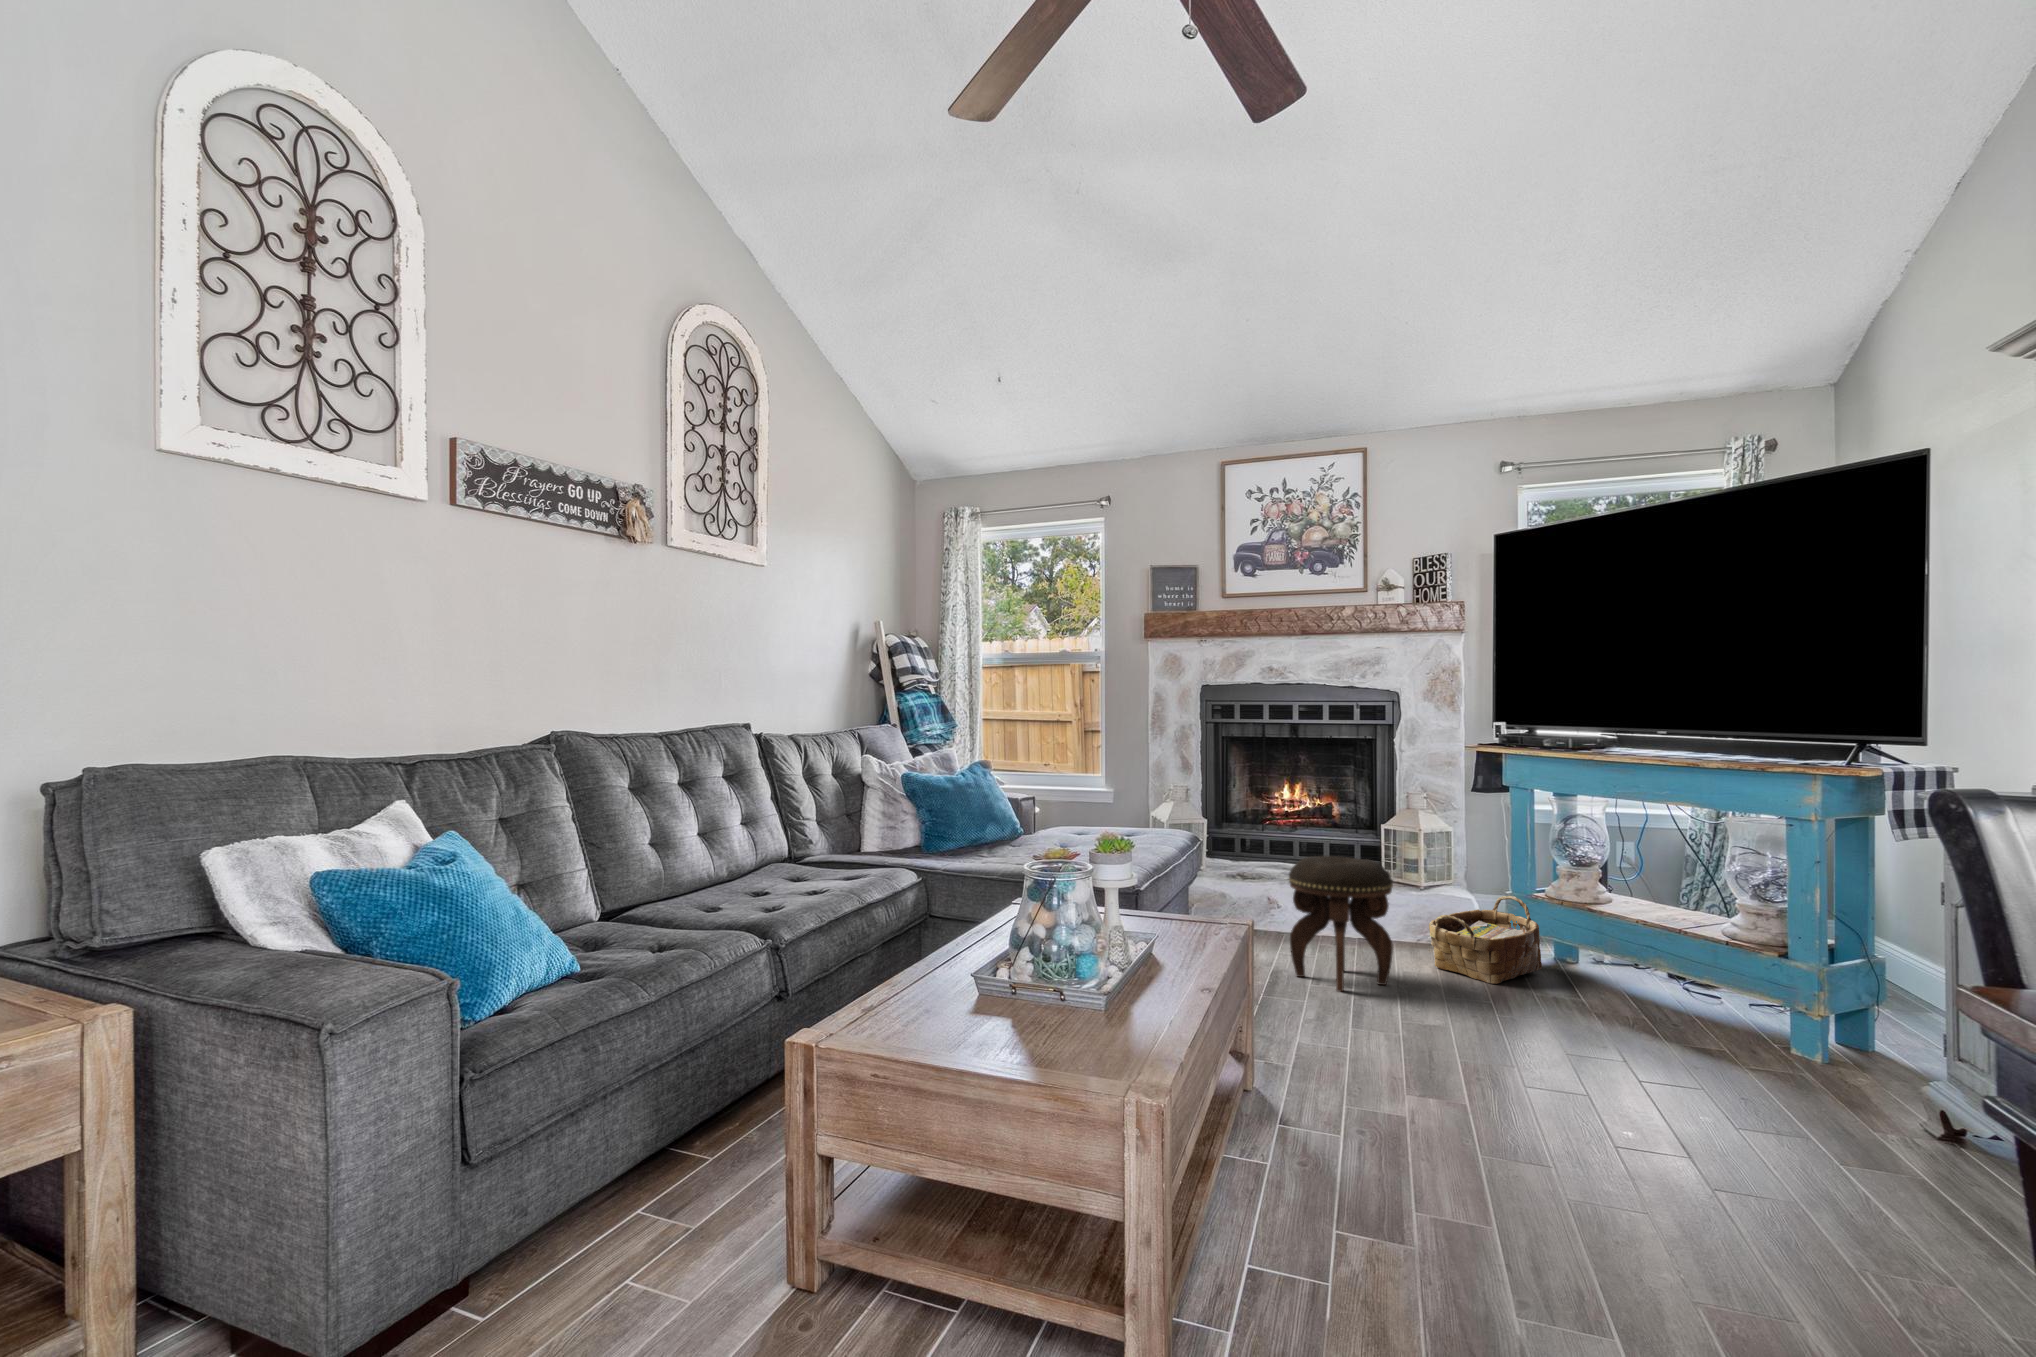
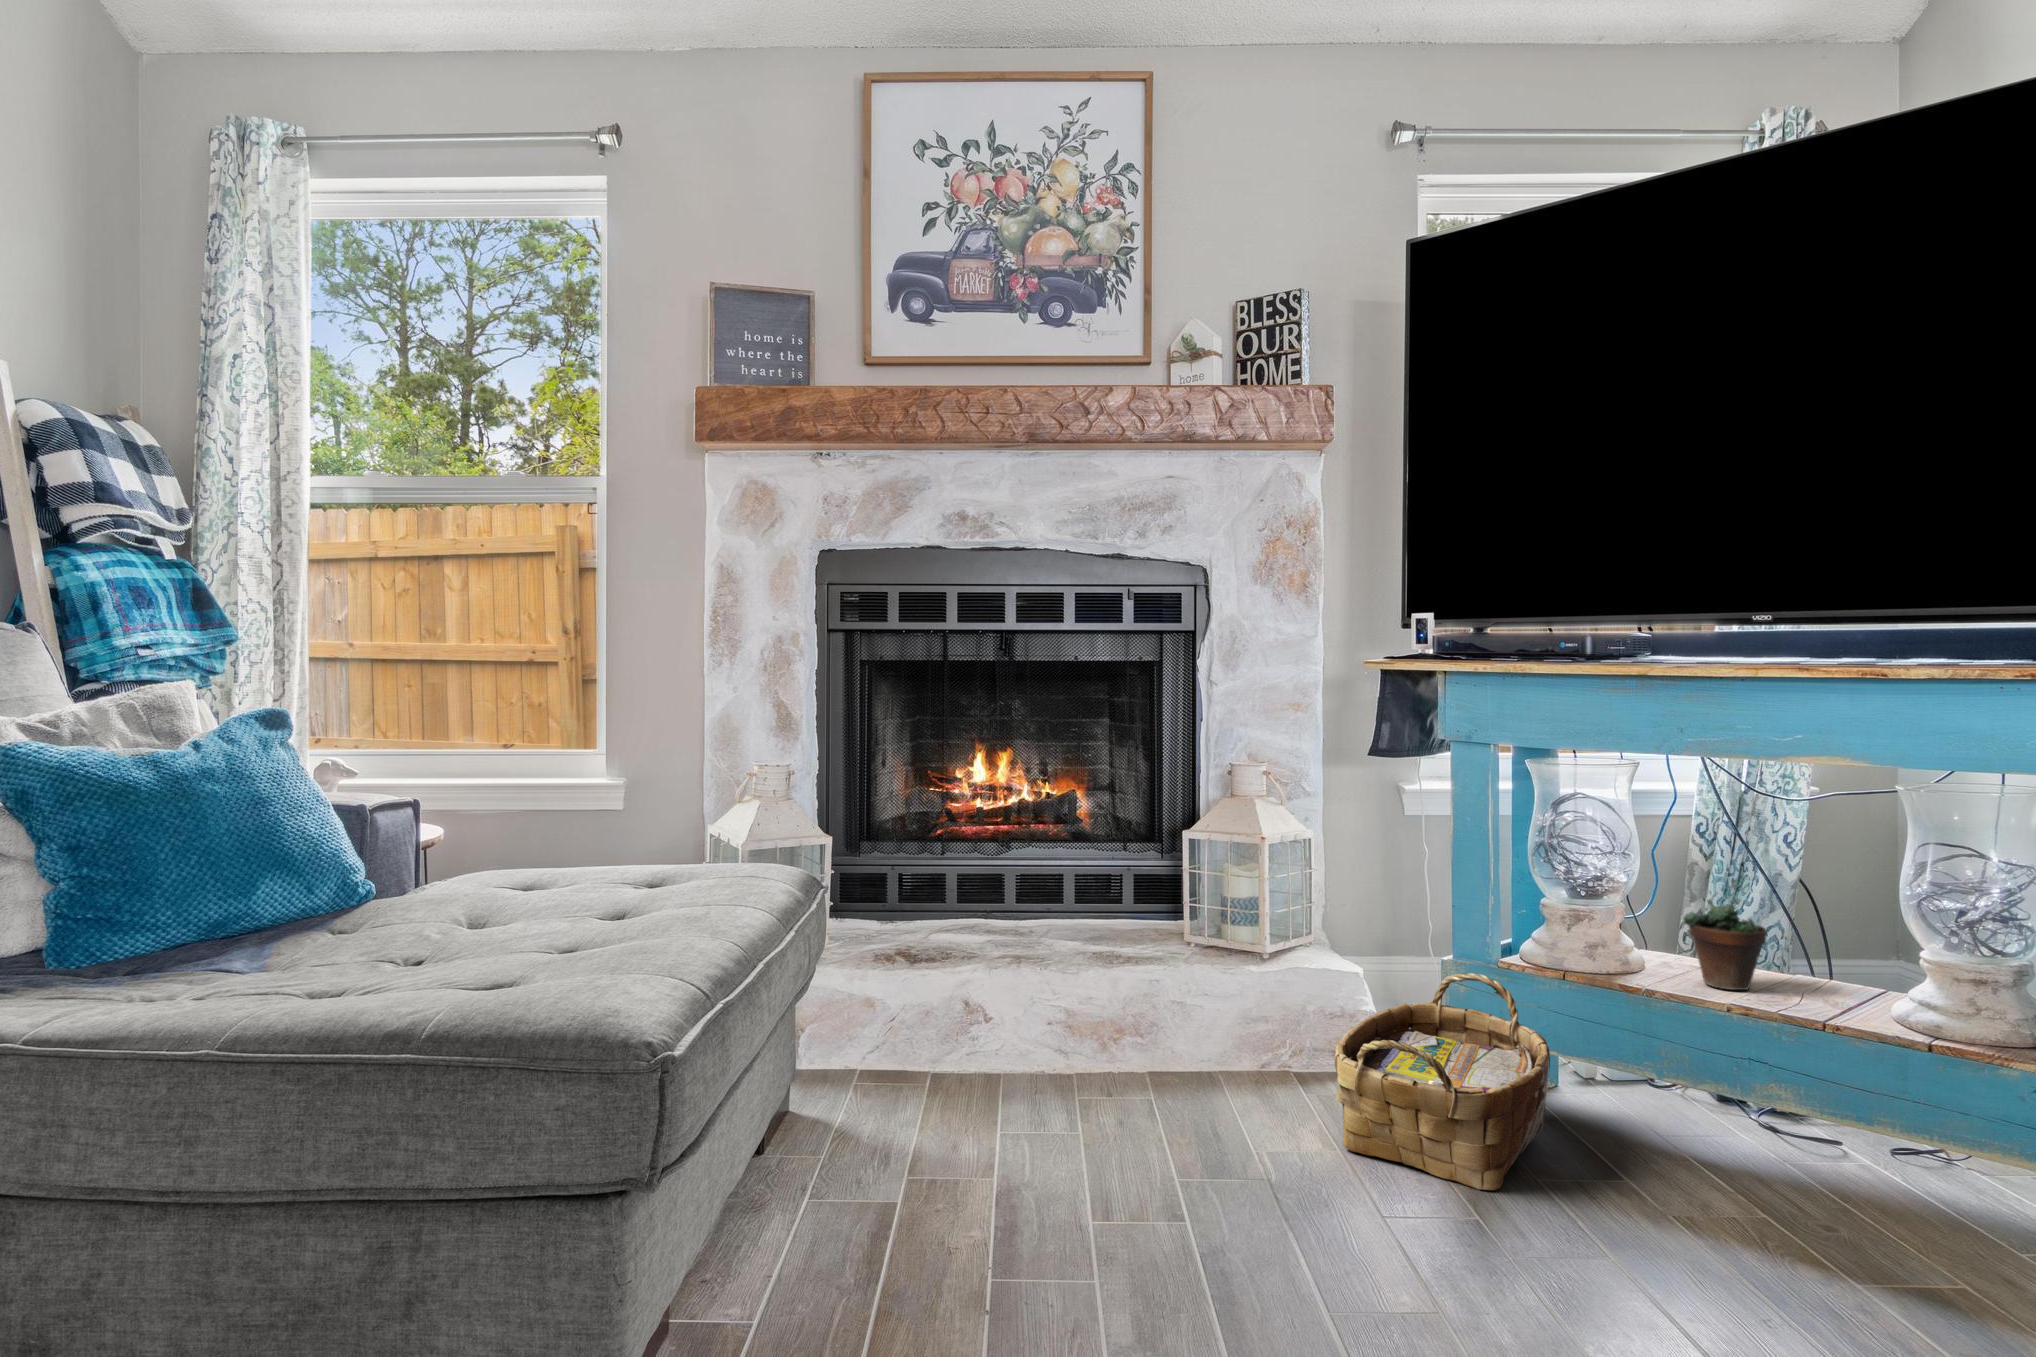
succulent plant: none [1617,855,1660,910] -> present [1683,878,1767,990]
footstool: present [1289,856,1393,992] -> none [1057,924,1311,1299]

